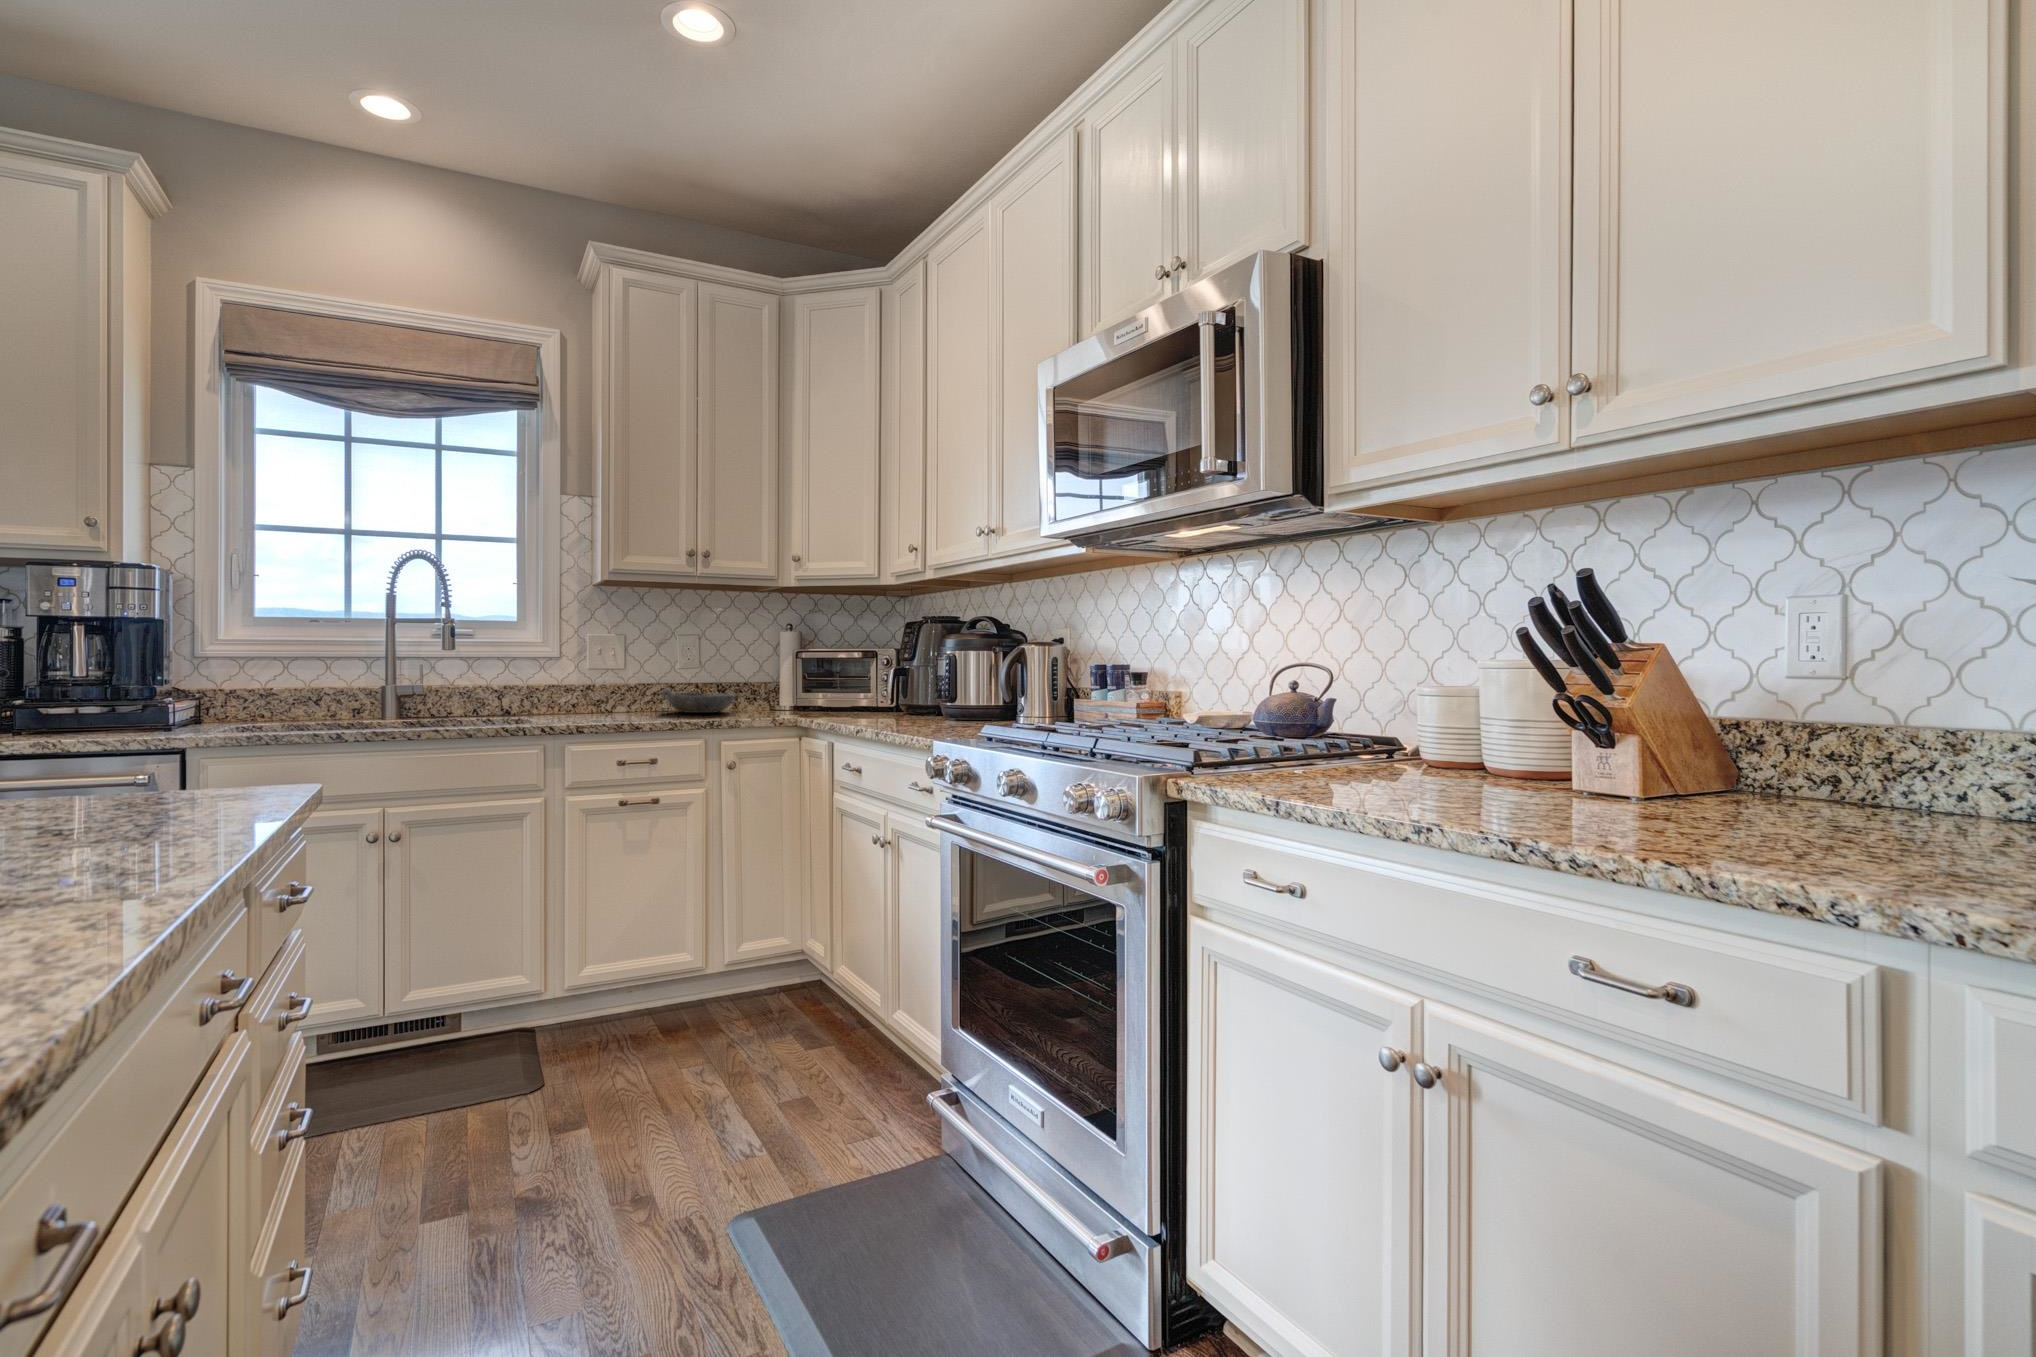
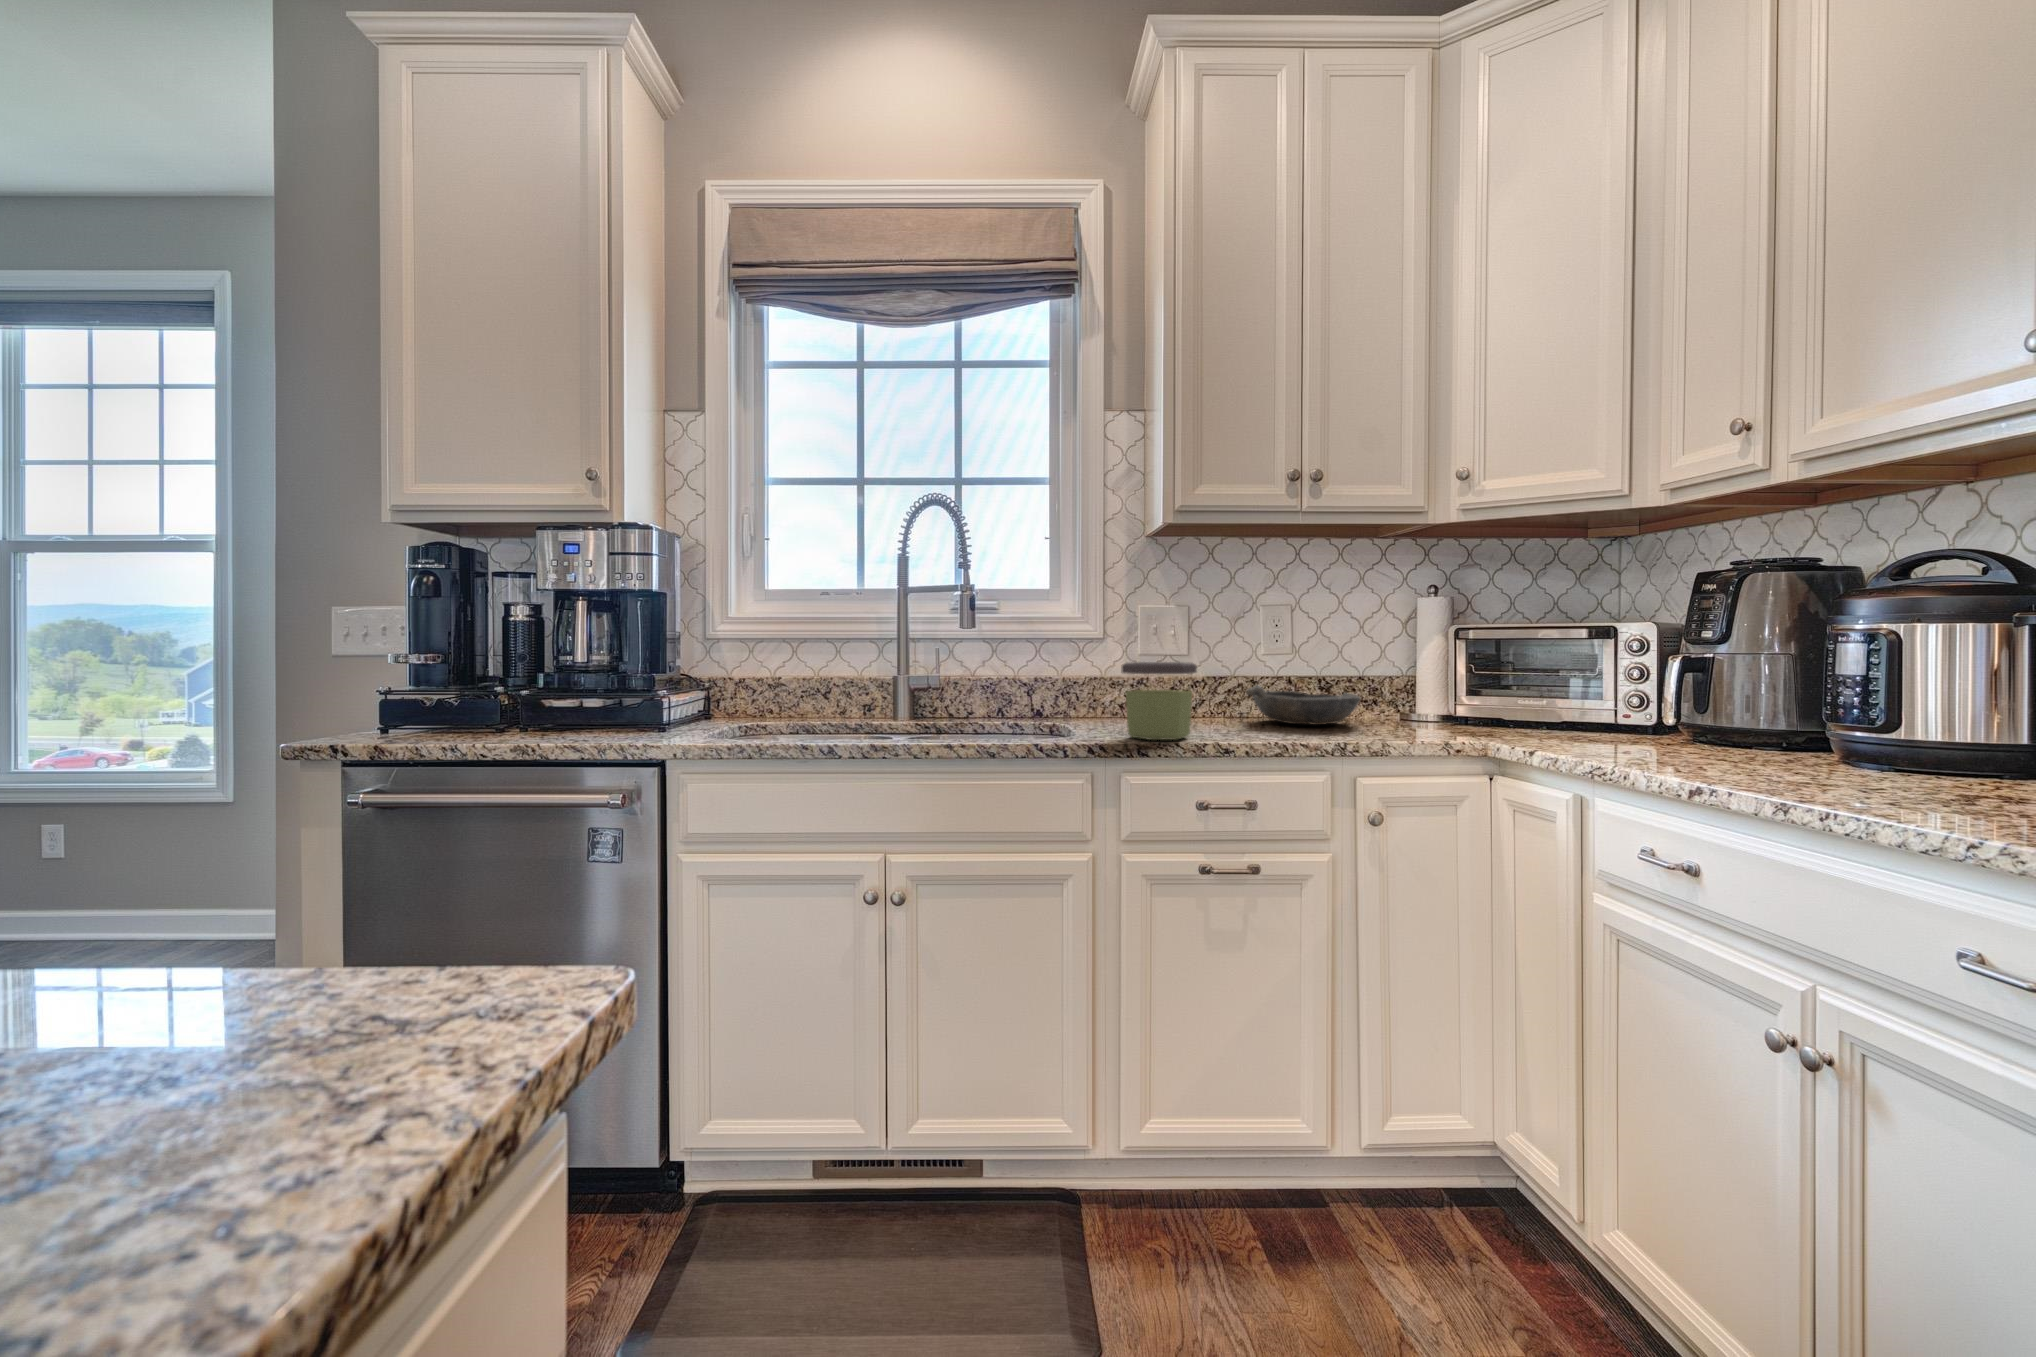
jar: none [566,673,619,723] -> present [1121,662,1197,740]

